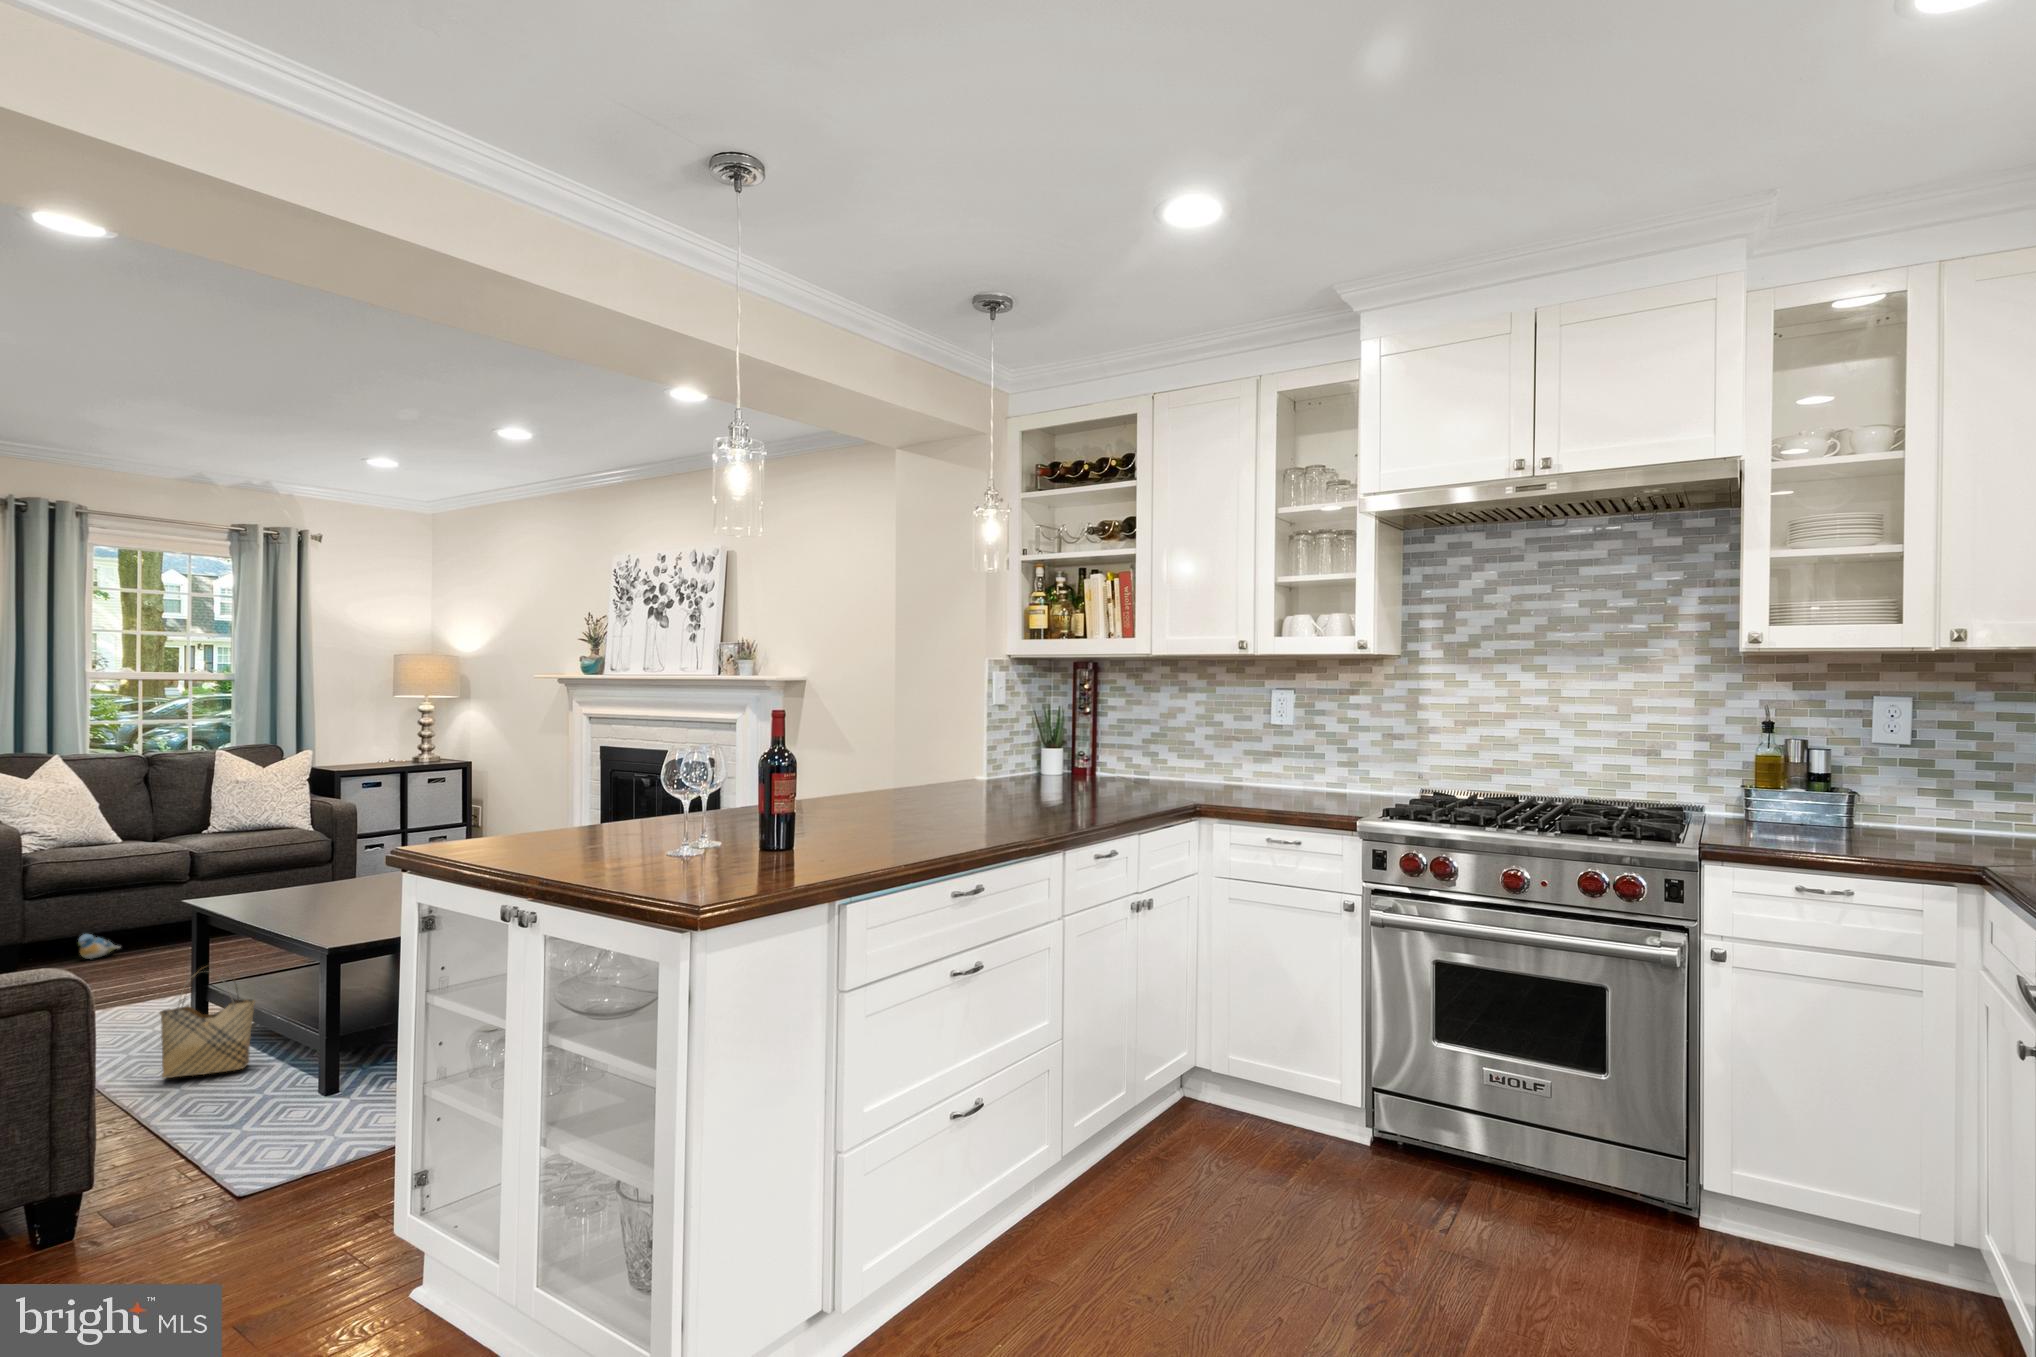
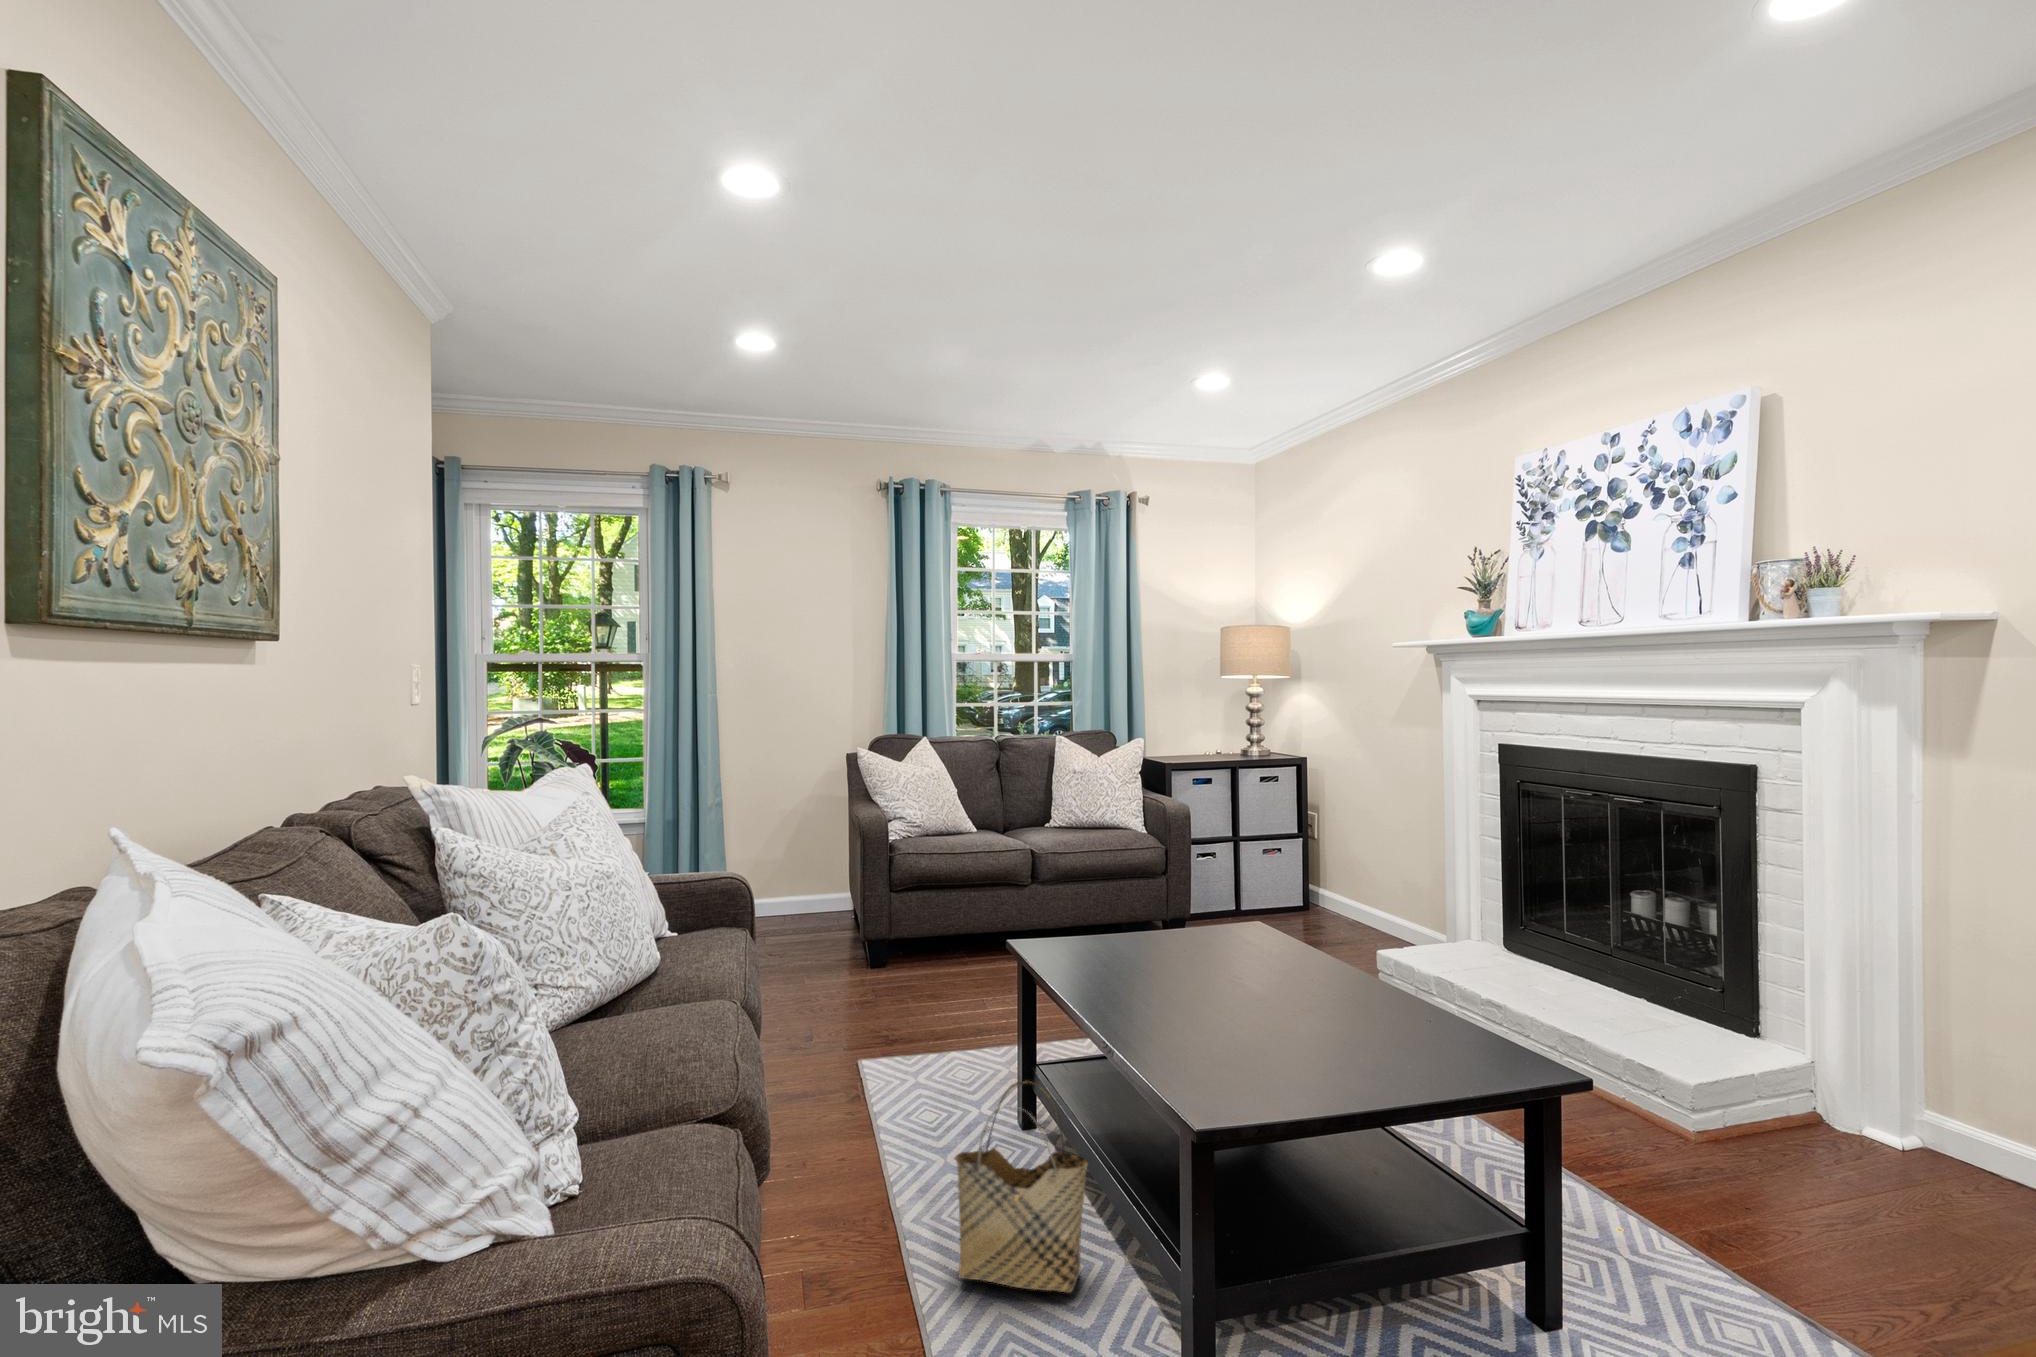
plush toy: present [78,934,120,959] -> none [931,936,969,965]

